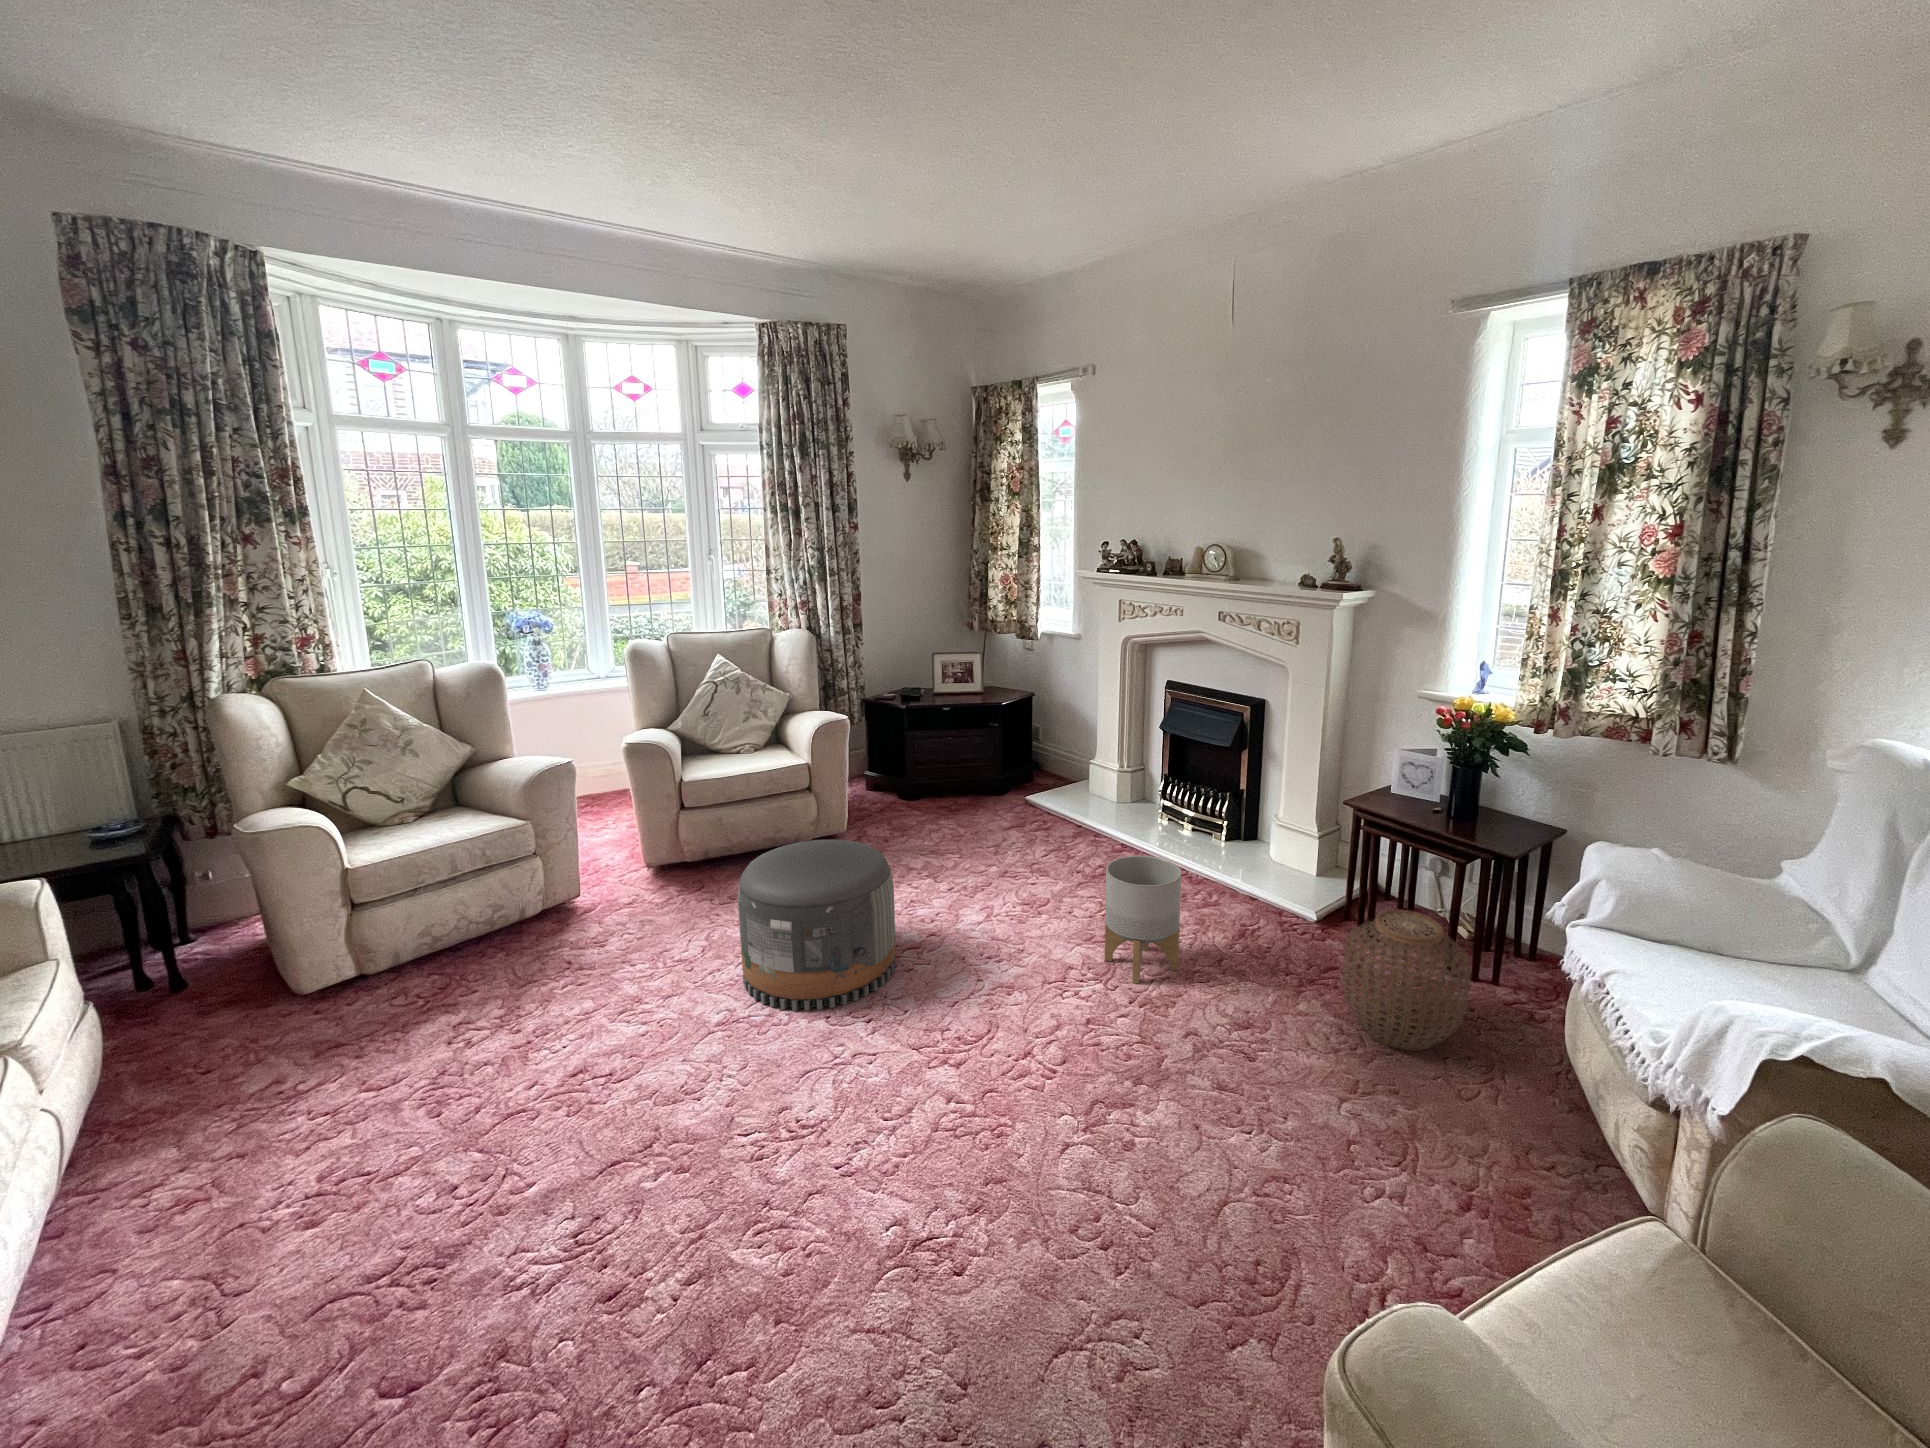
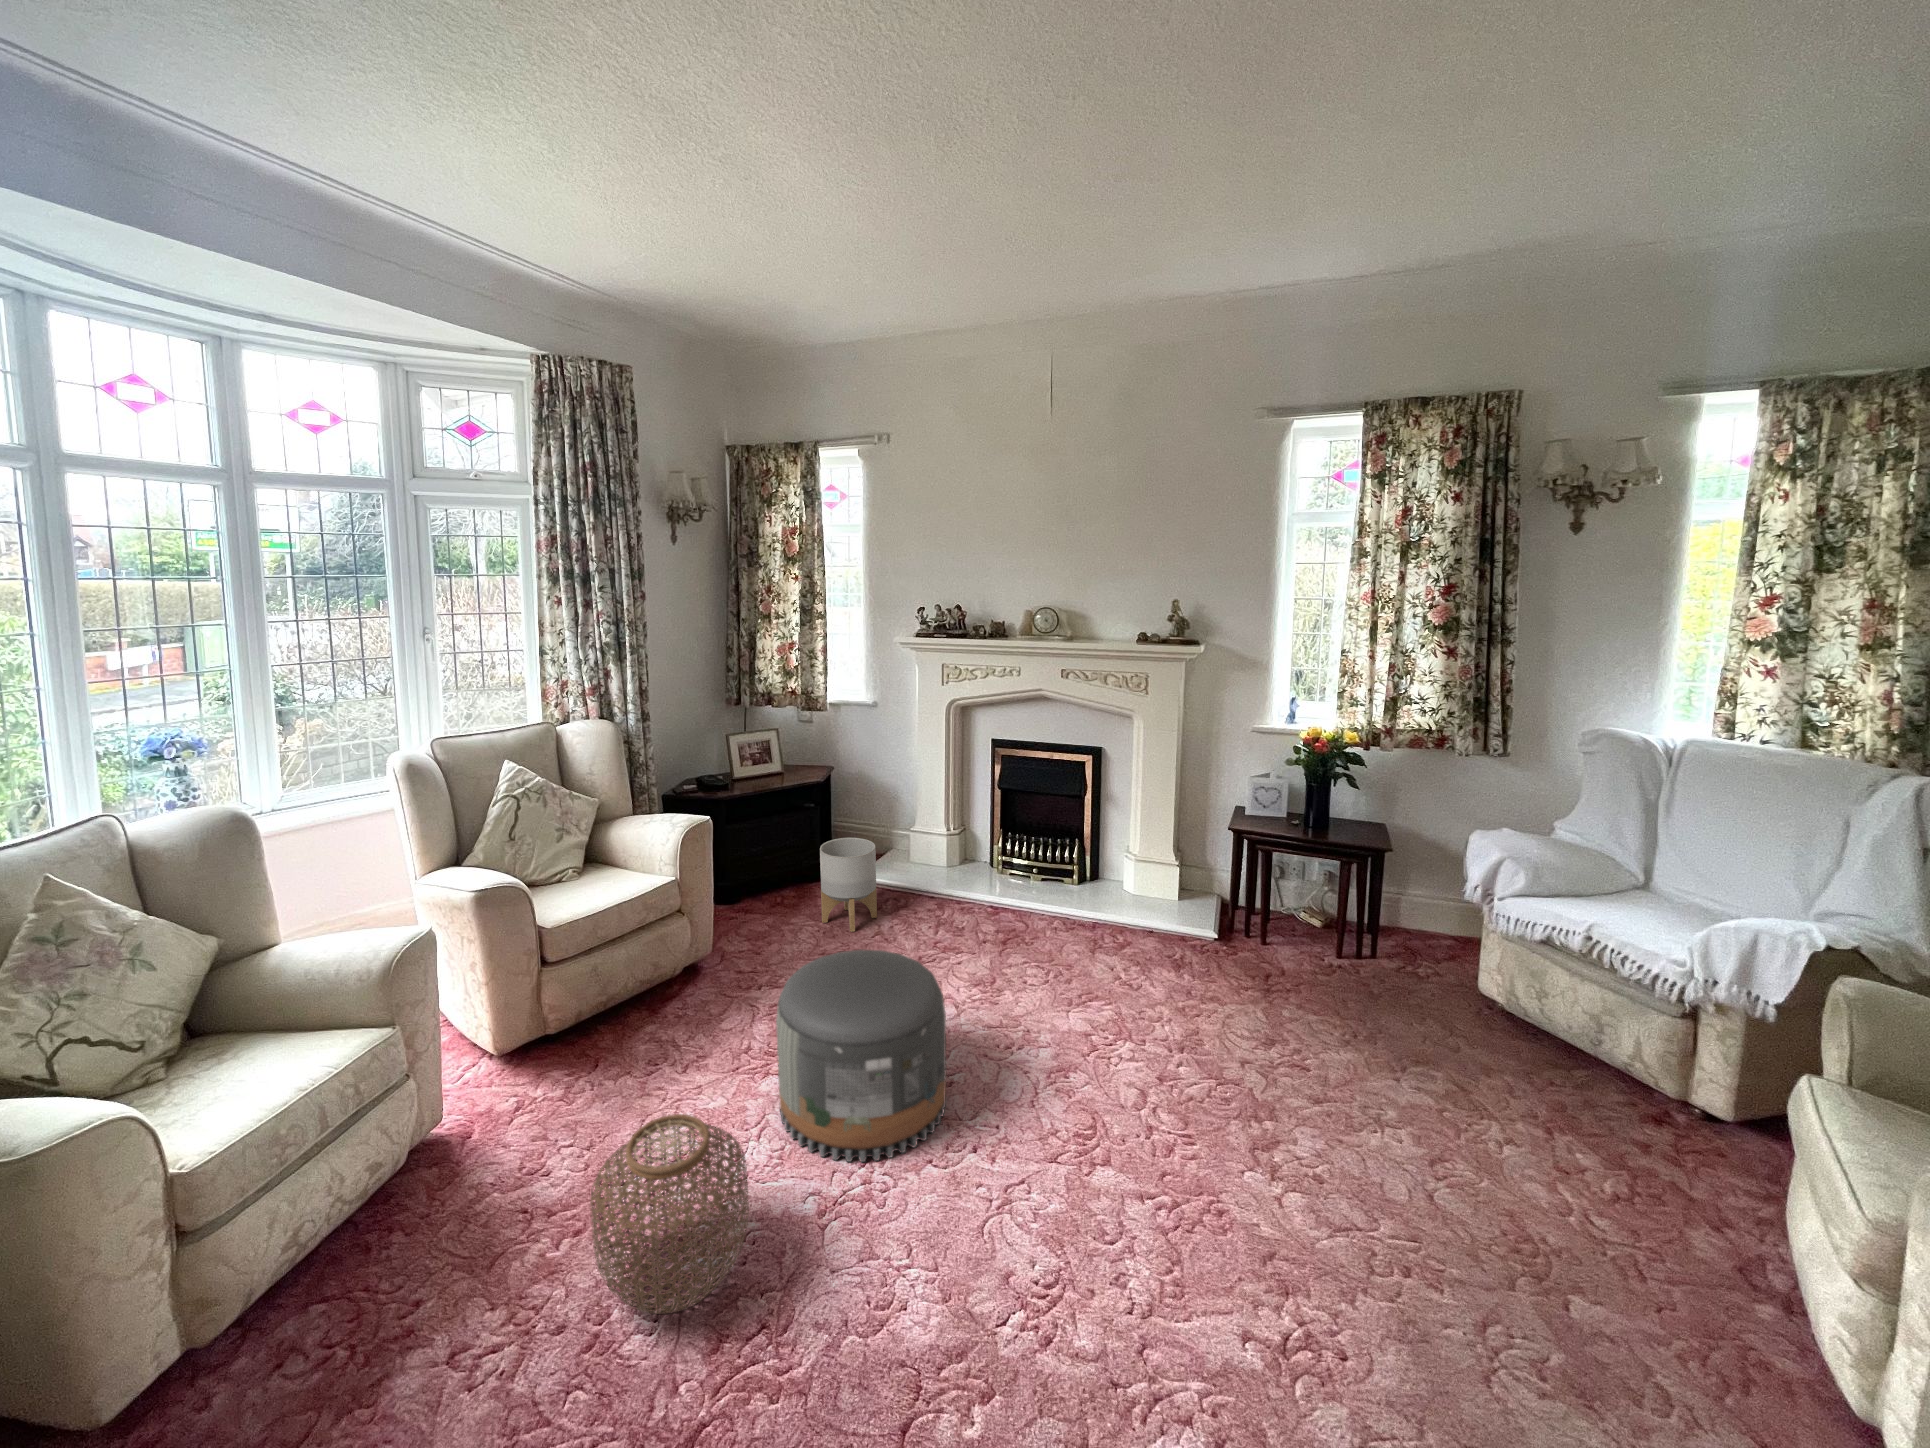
planter: present [1105,855,1181,983] -> present [820,838,877,932]
woven basket: present [1342,910,1471,1050] -> present [591,1114,749,1314]

